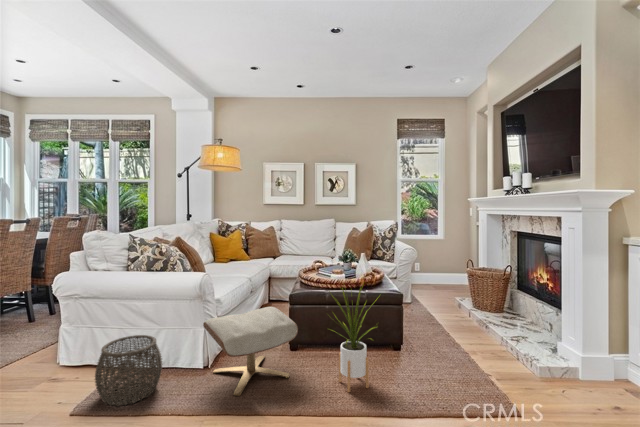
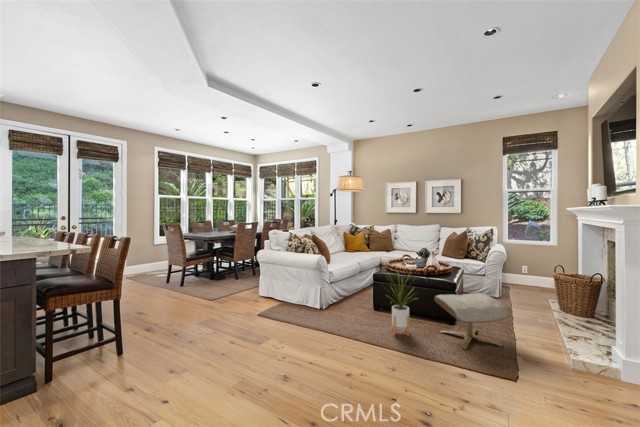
ottoman: present [203,307,298,396] -> present [434,293,509,349]
woven basket: present [95,335,162,406] -> none [267,284,298,316]

